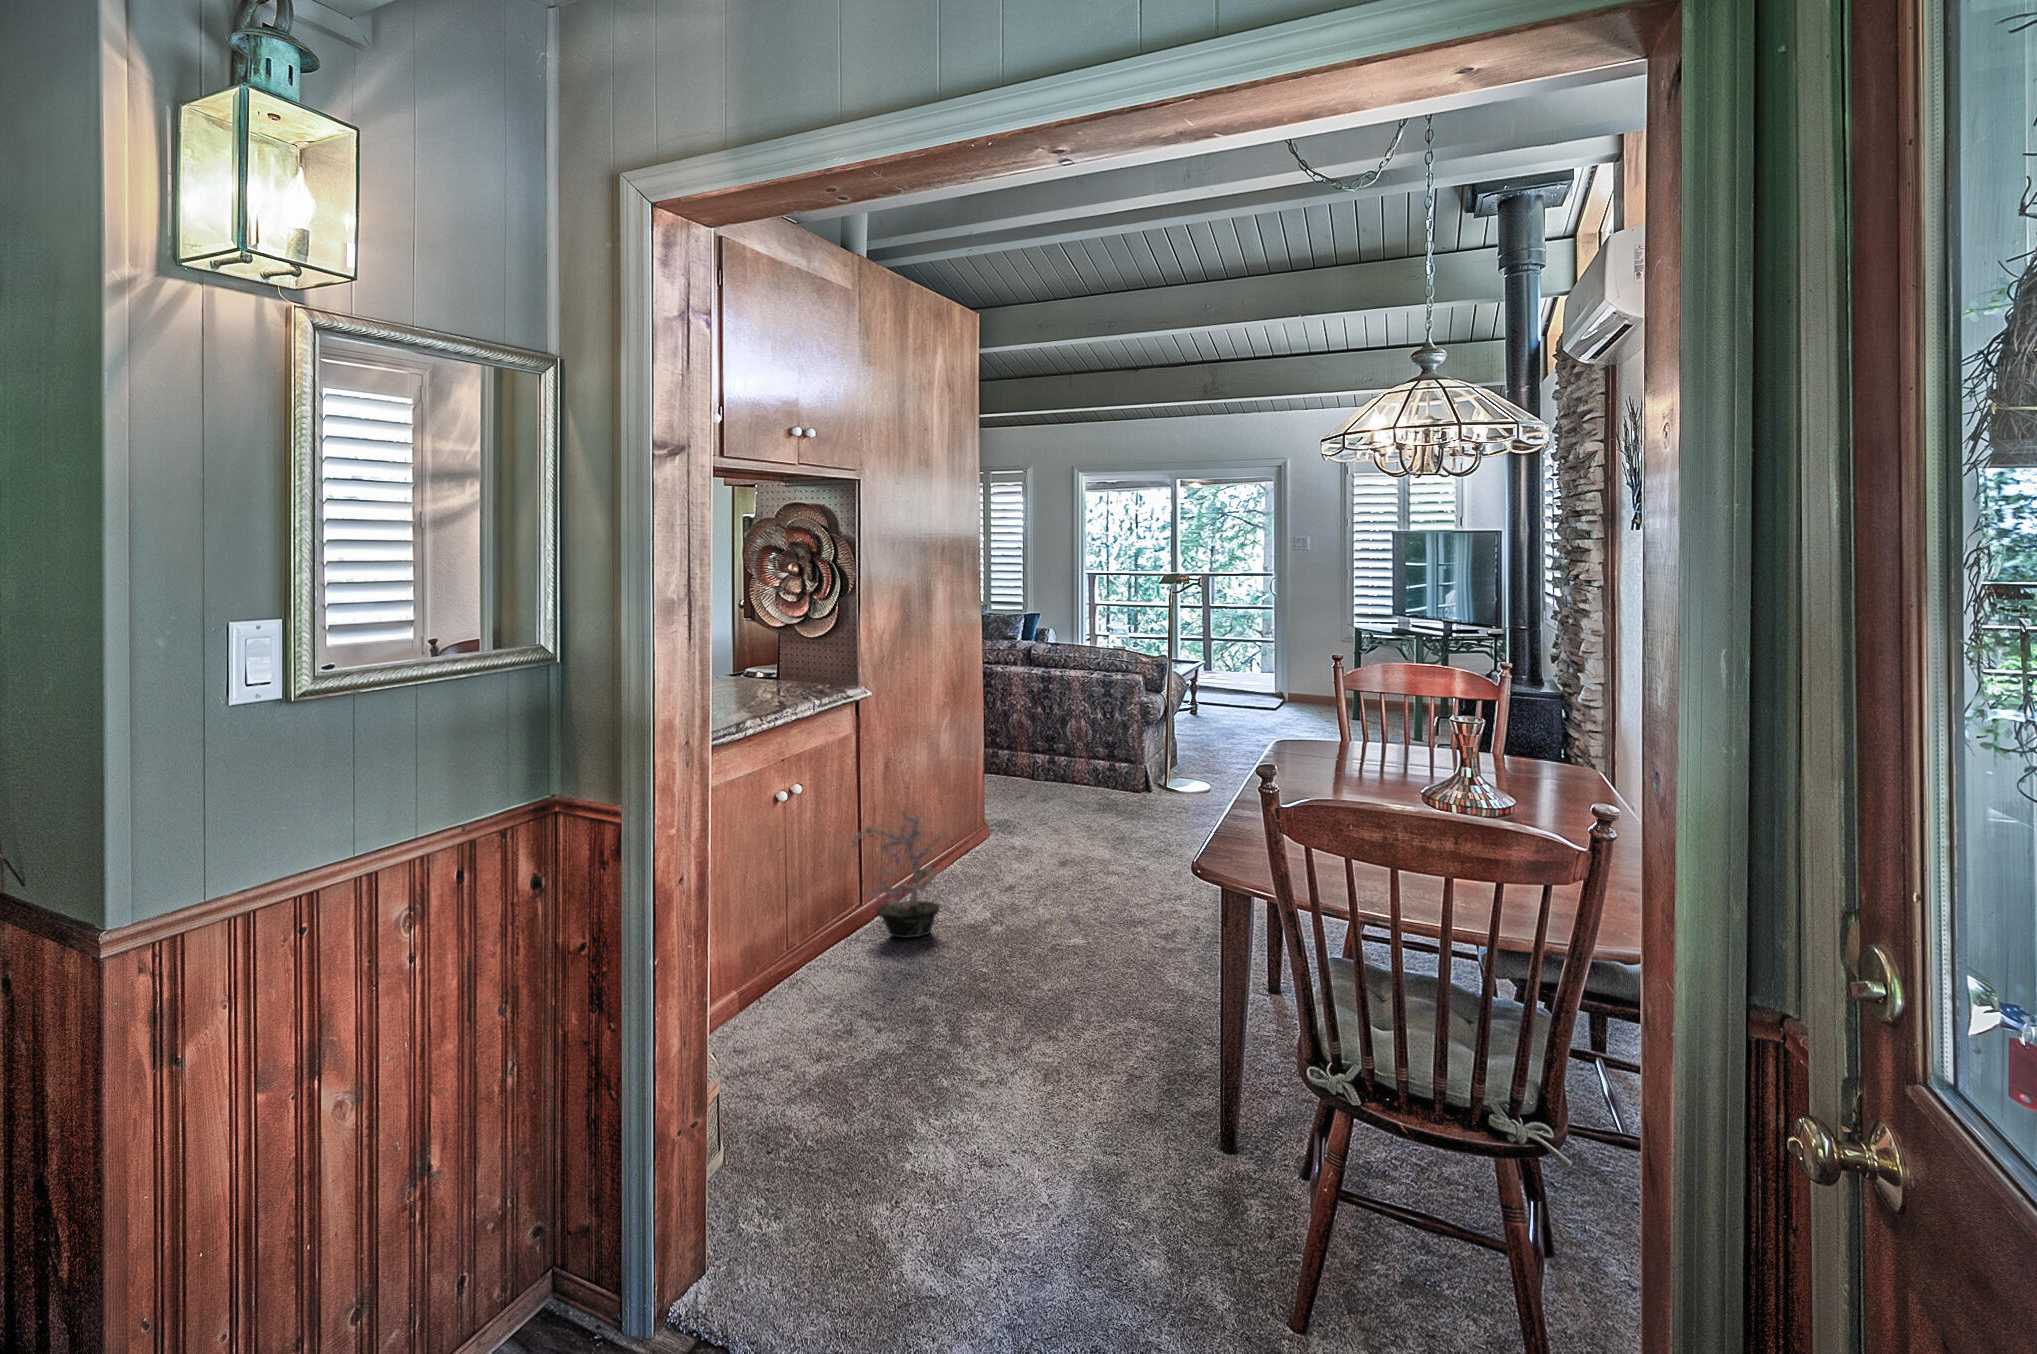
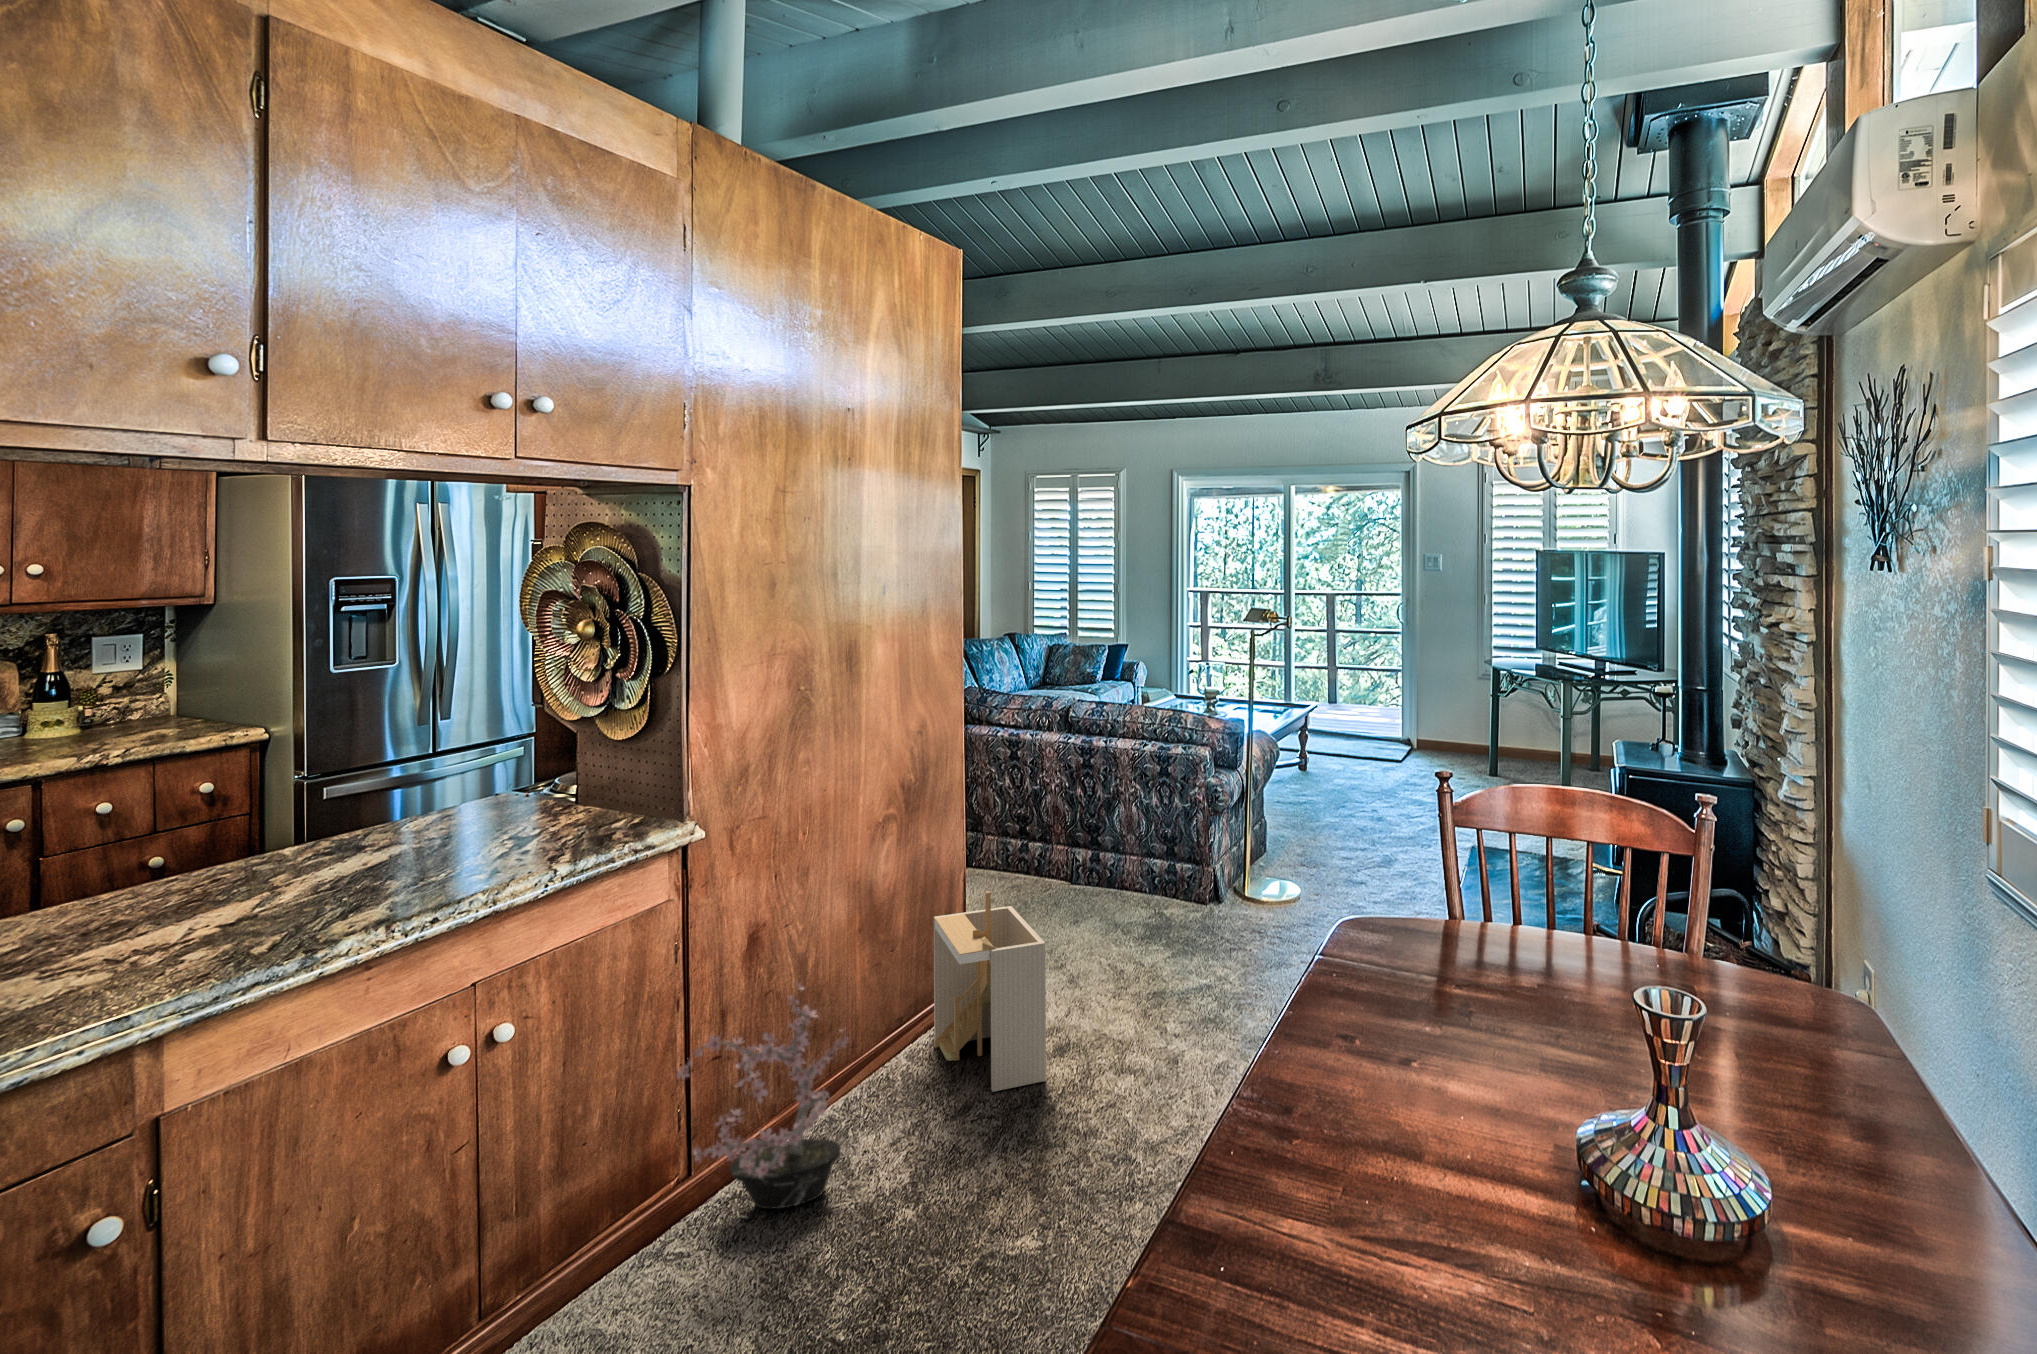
storage bin: none [968,758,1054,890] -> present [934,891,1046,1092]

